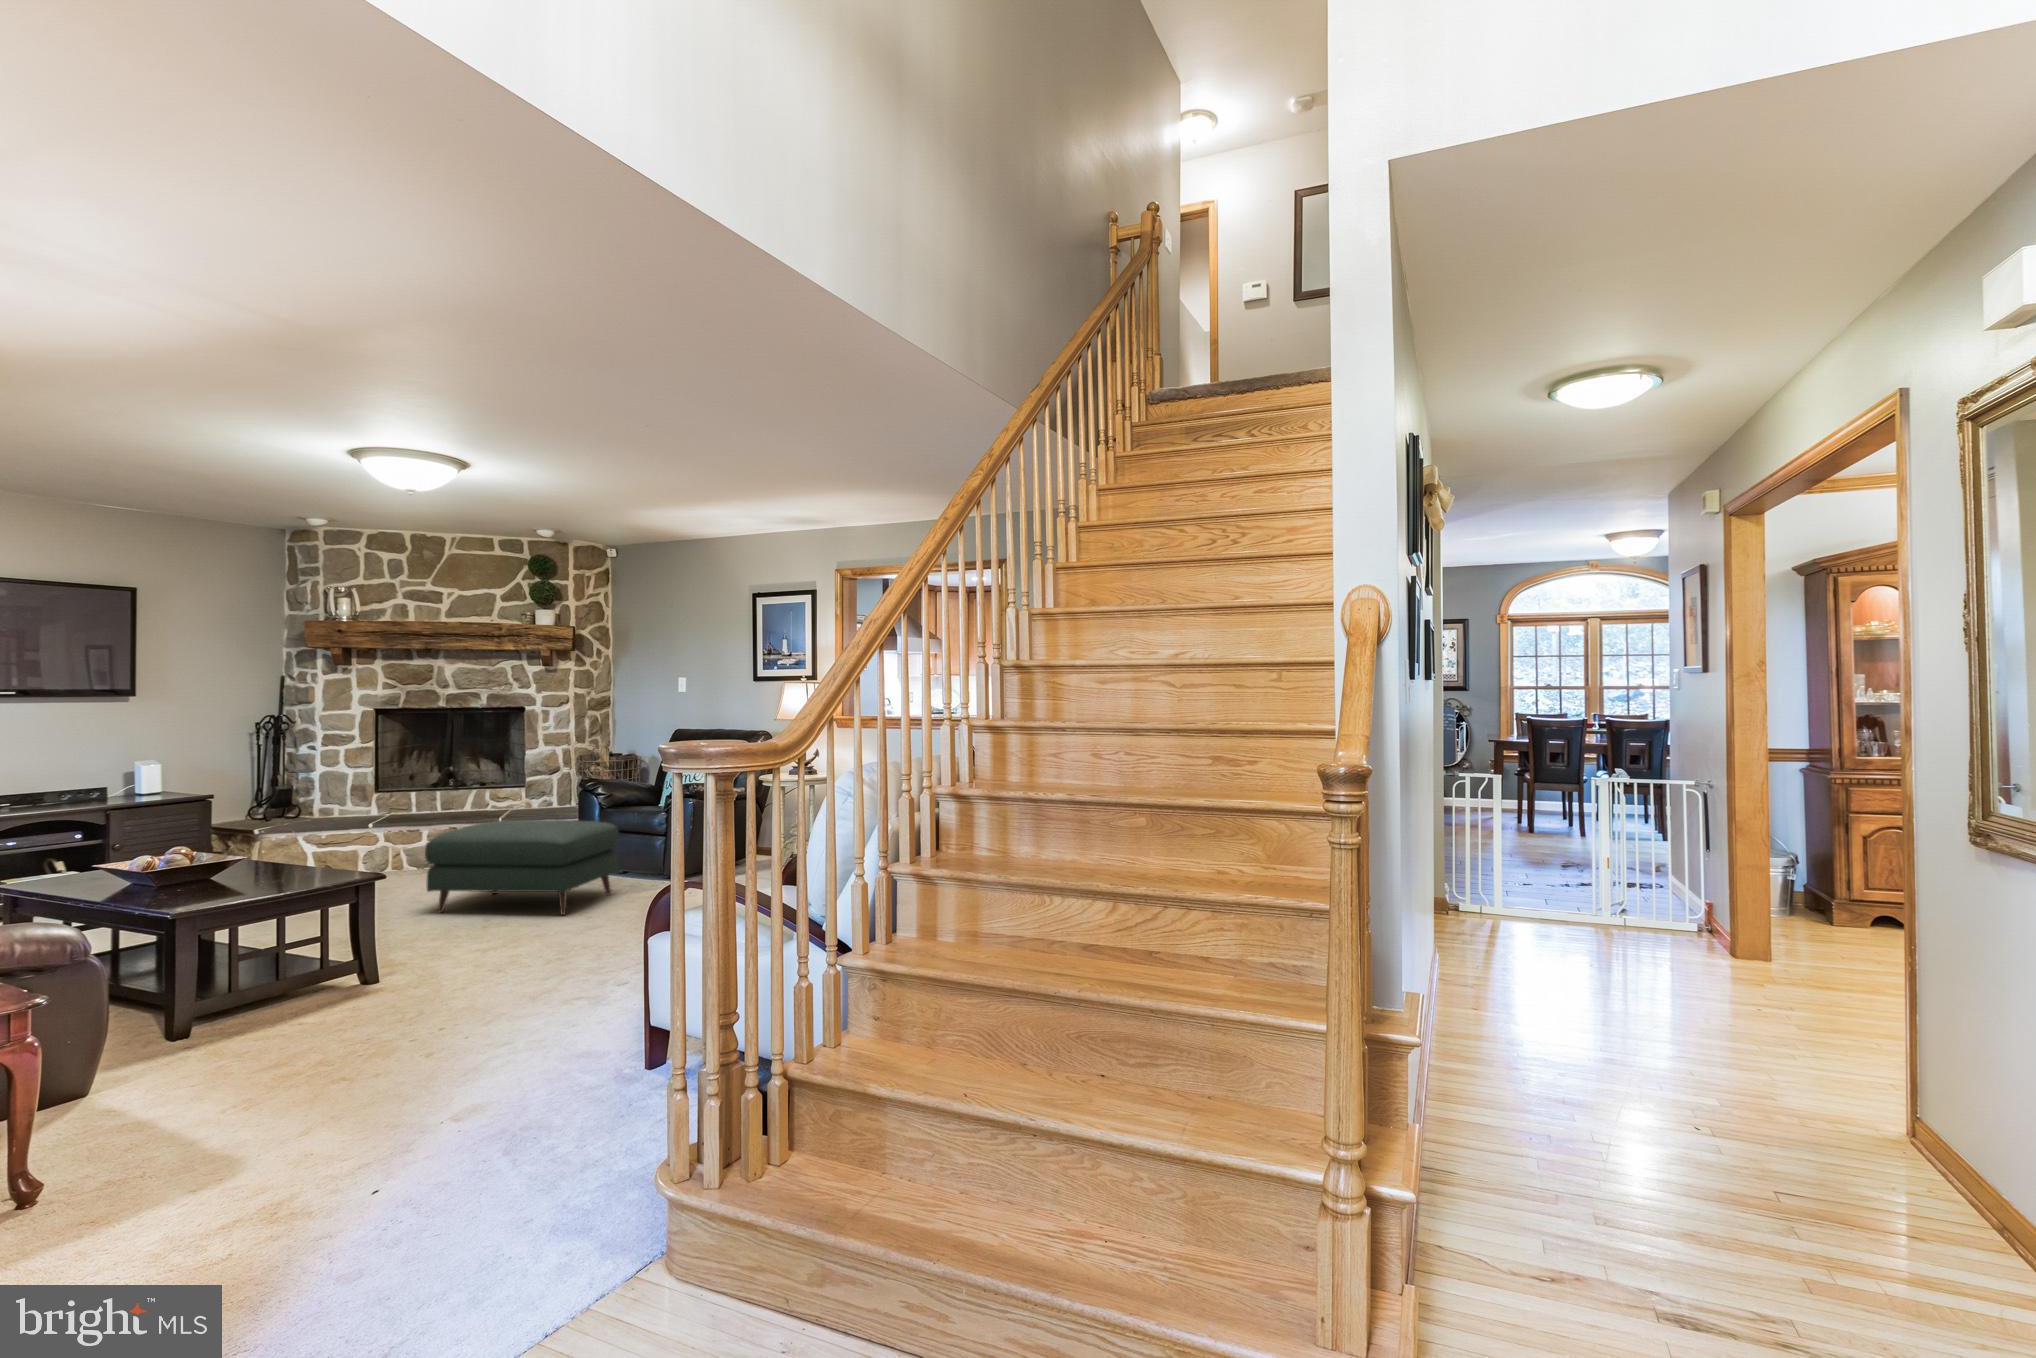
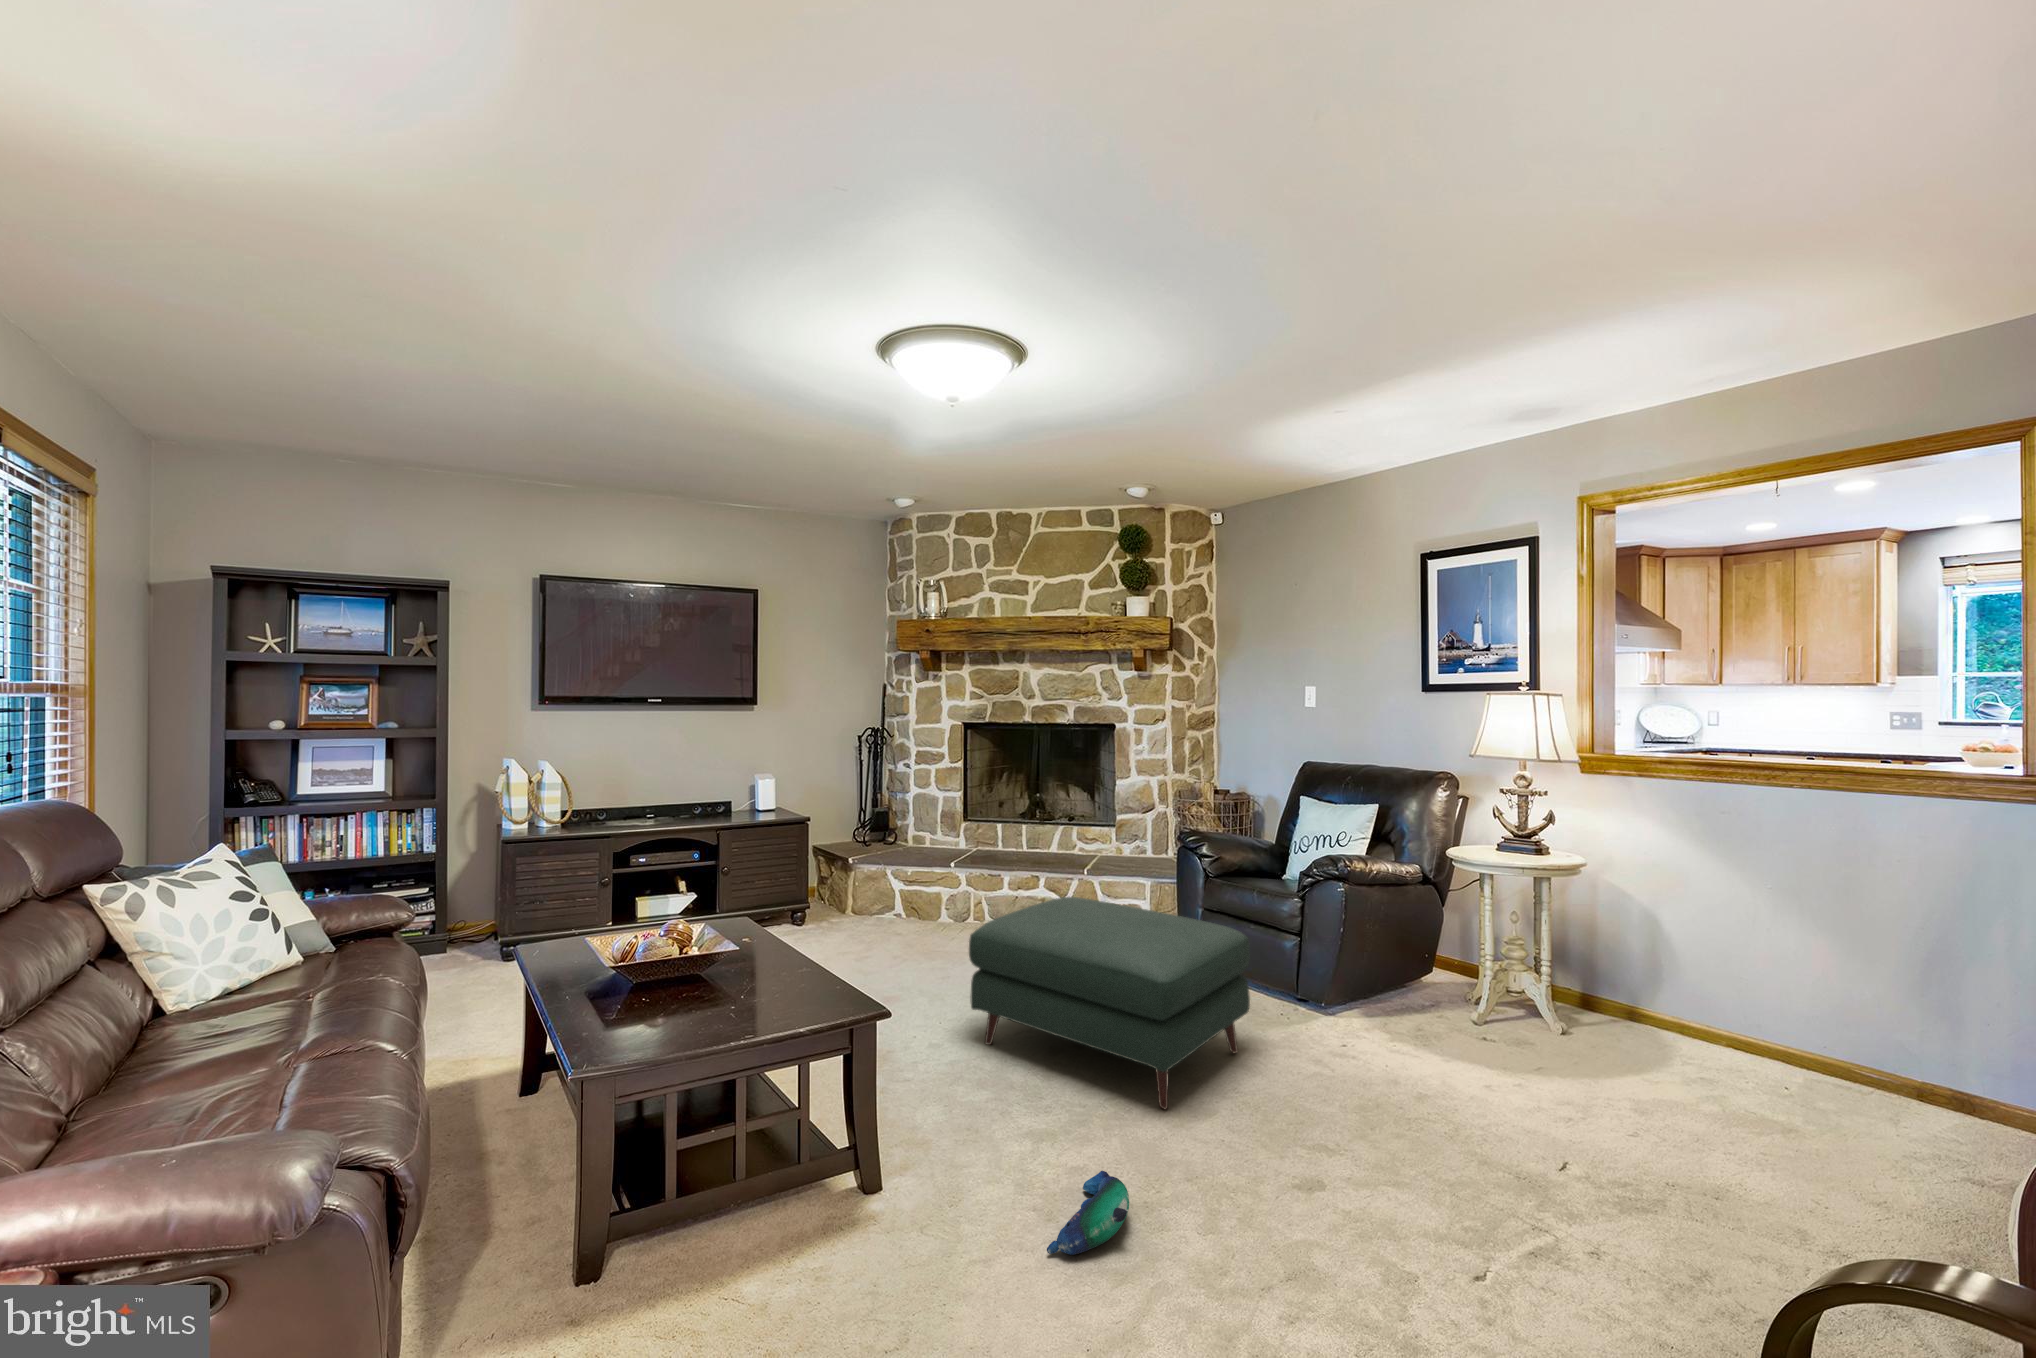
plush toy: none [502,922,545,951] -> present [1047,1171,1129,1255]

